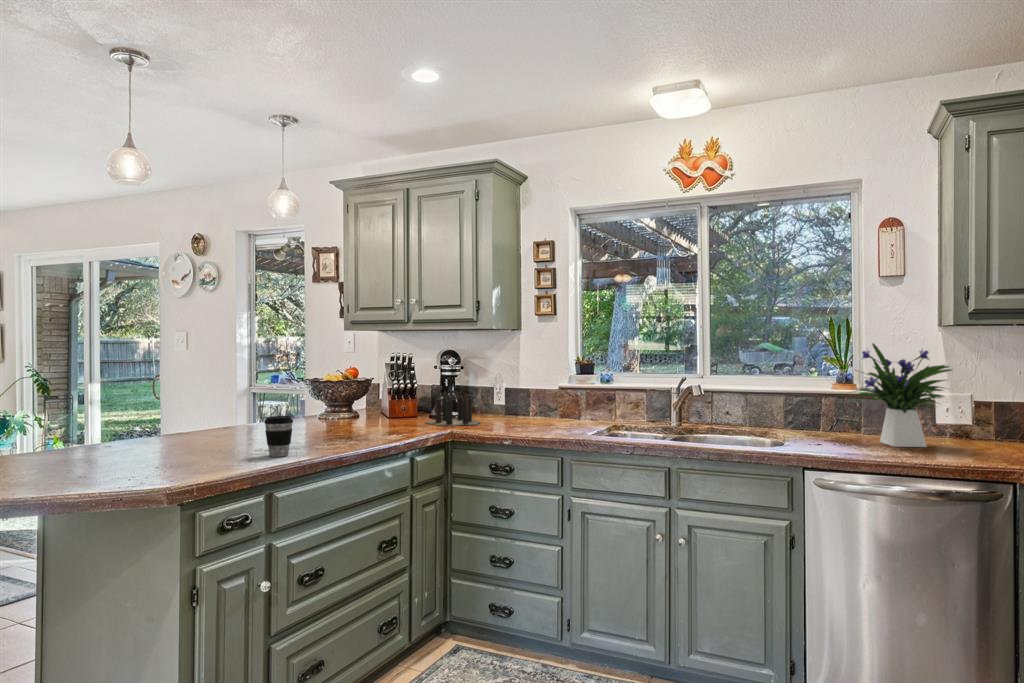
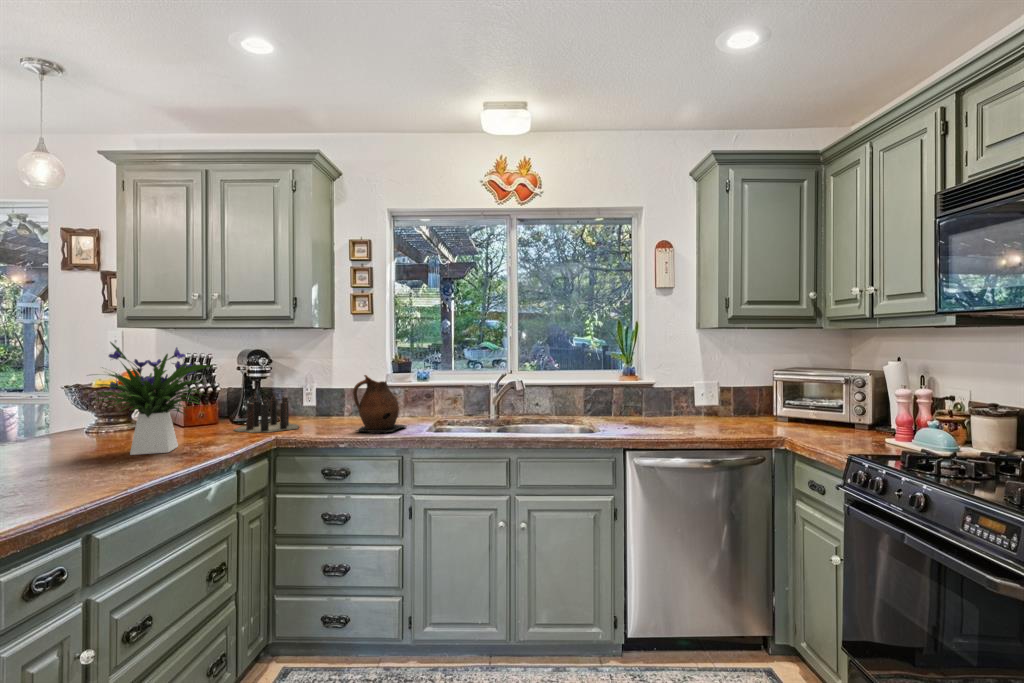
flower arrangement: present [854,343,951,447] -> present [96,342,211,455]
ceramic pitcher: none [522,375,575,433] -> present [353,375,406,433]
coffee cup: present [264,416,293,457] -> none [28,443,77,501]

